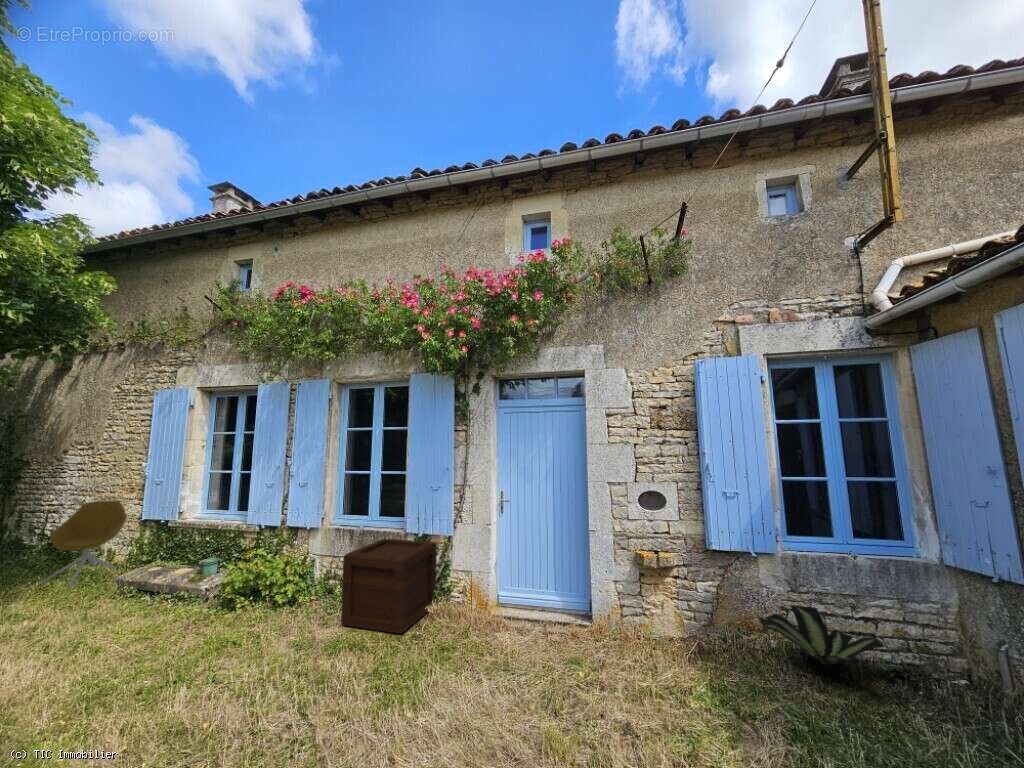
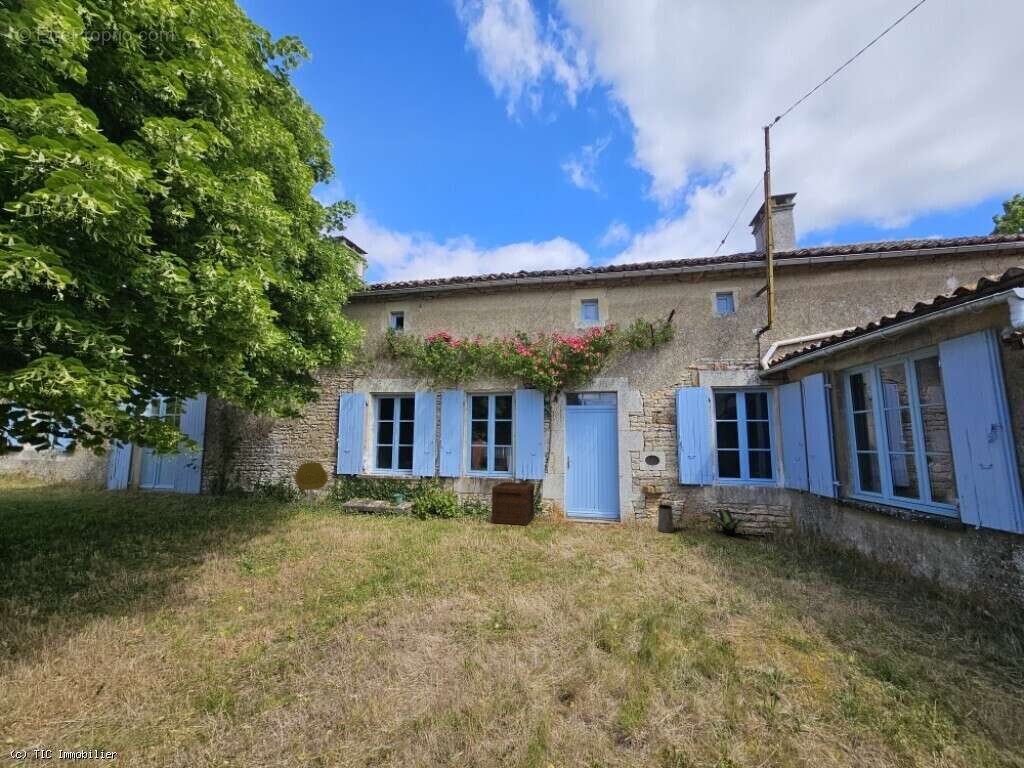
watering can: none [664,580,700,665] -> present [658,500,674,533]

